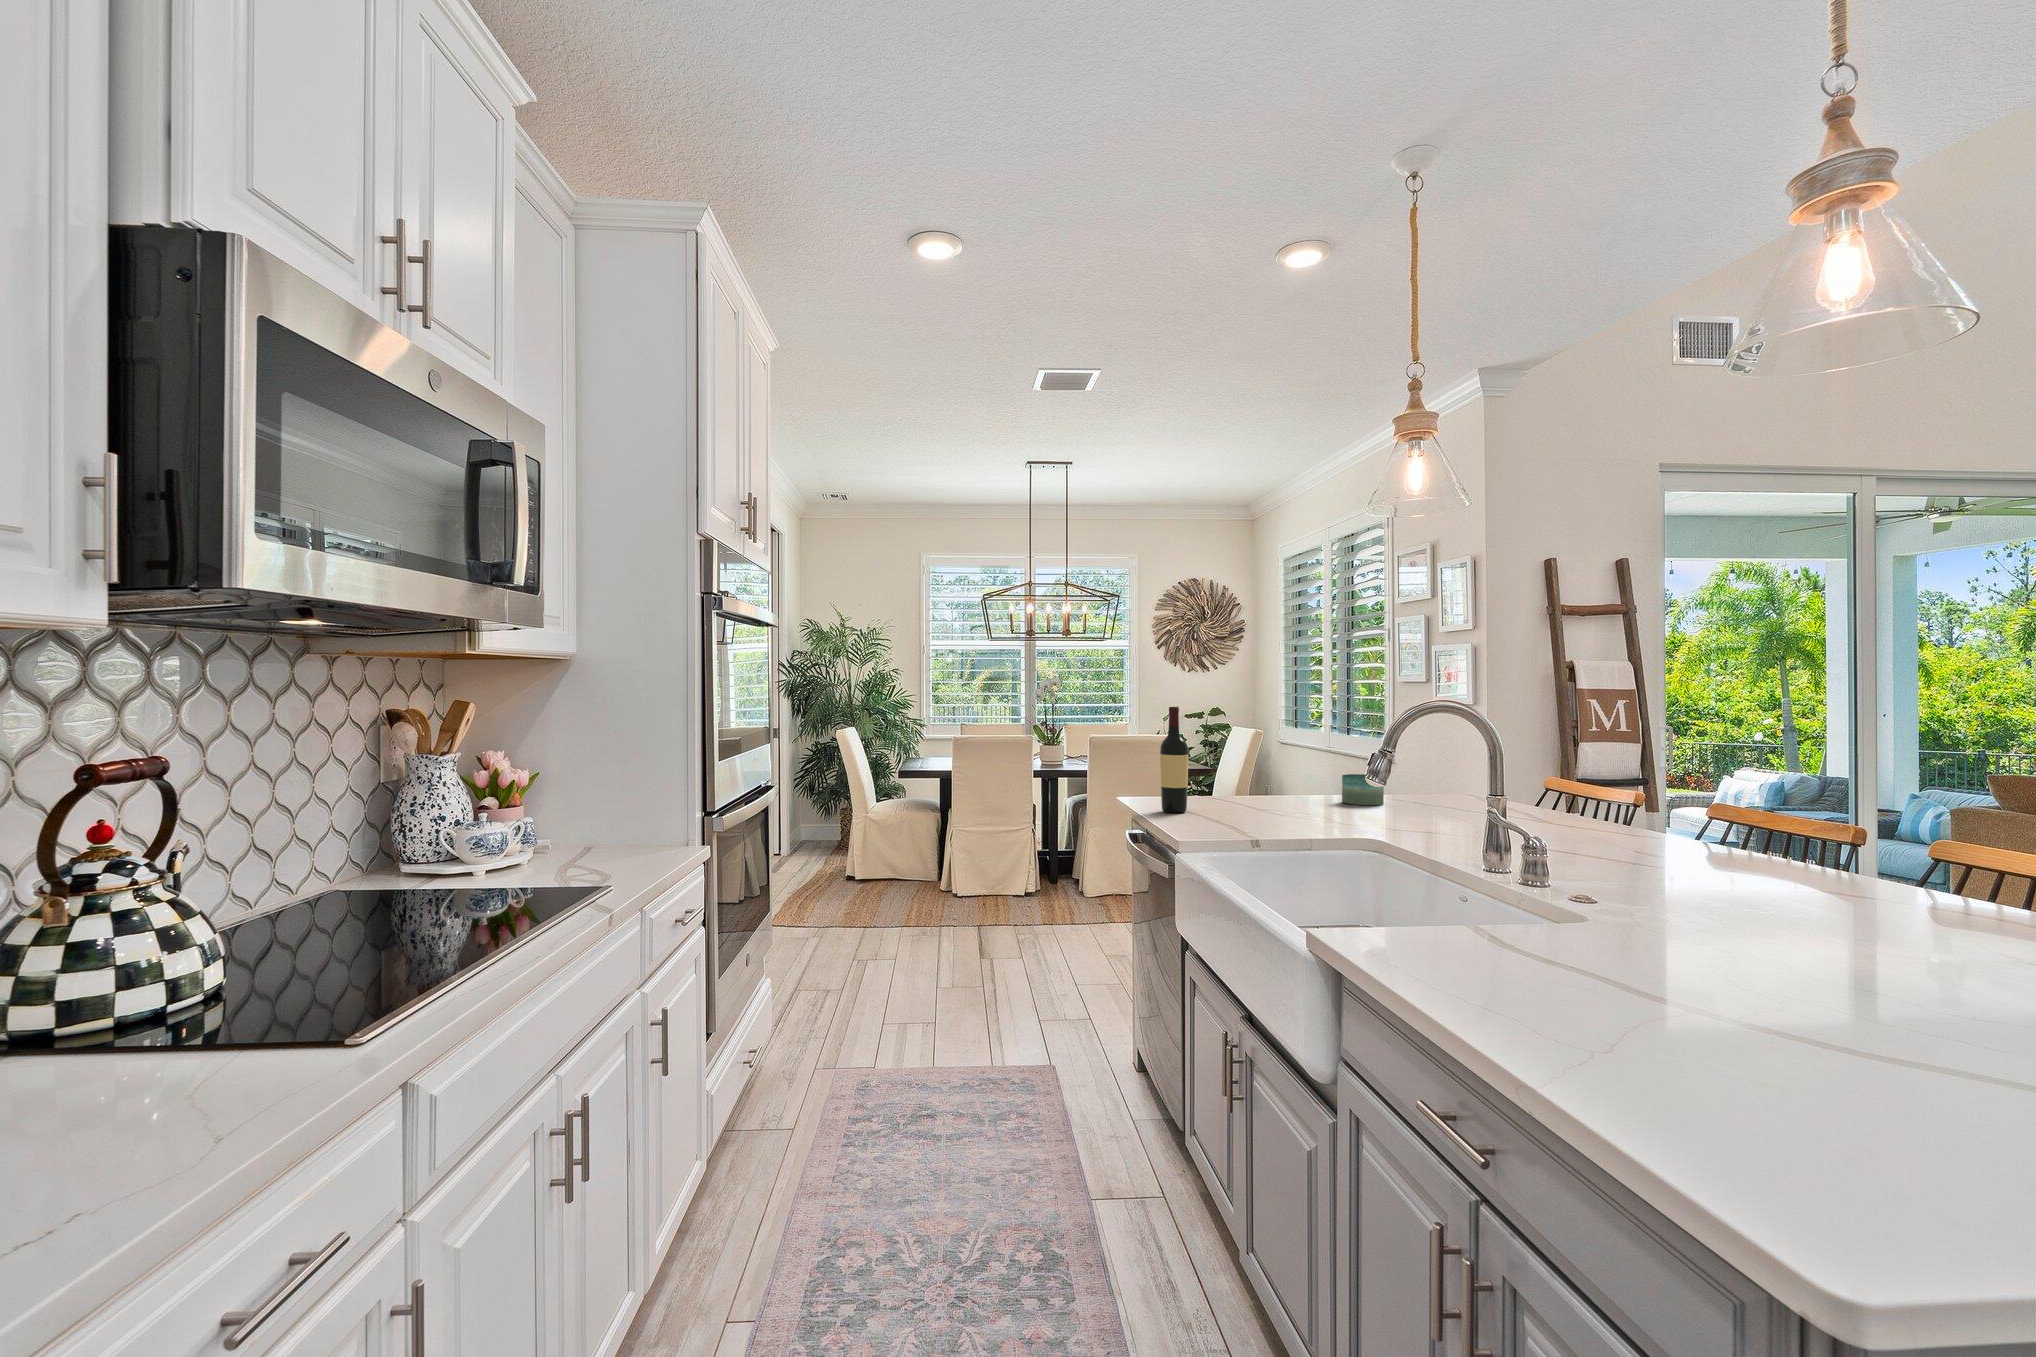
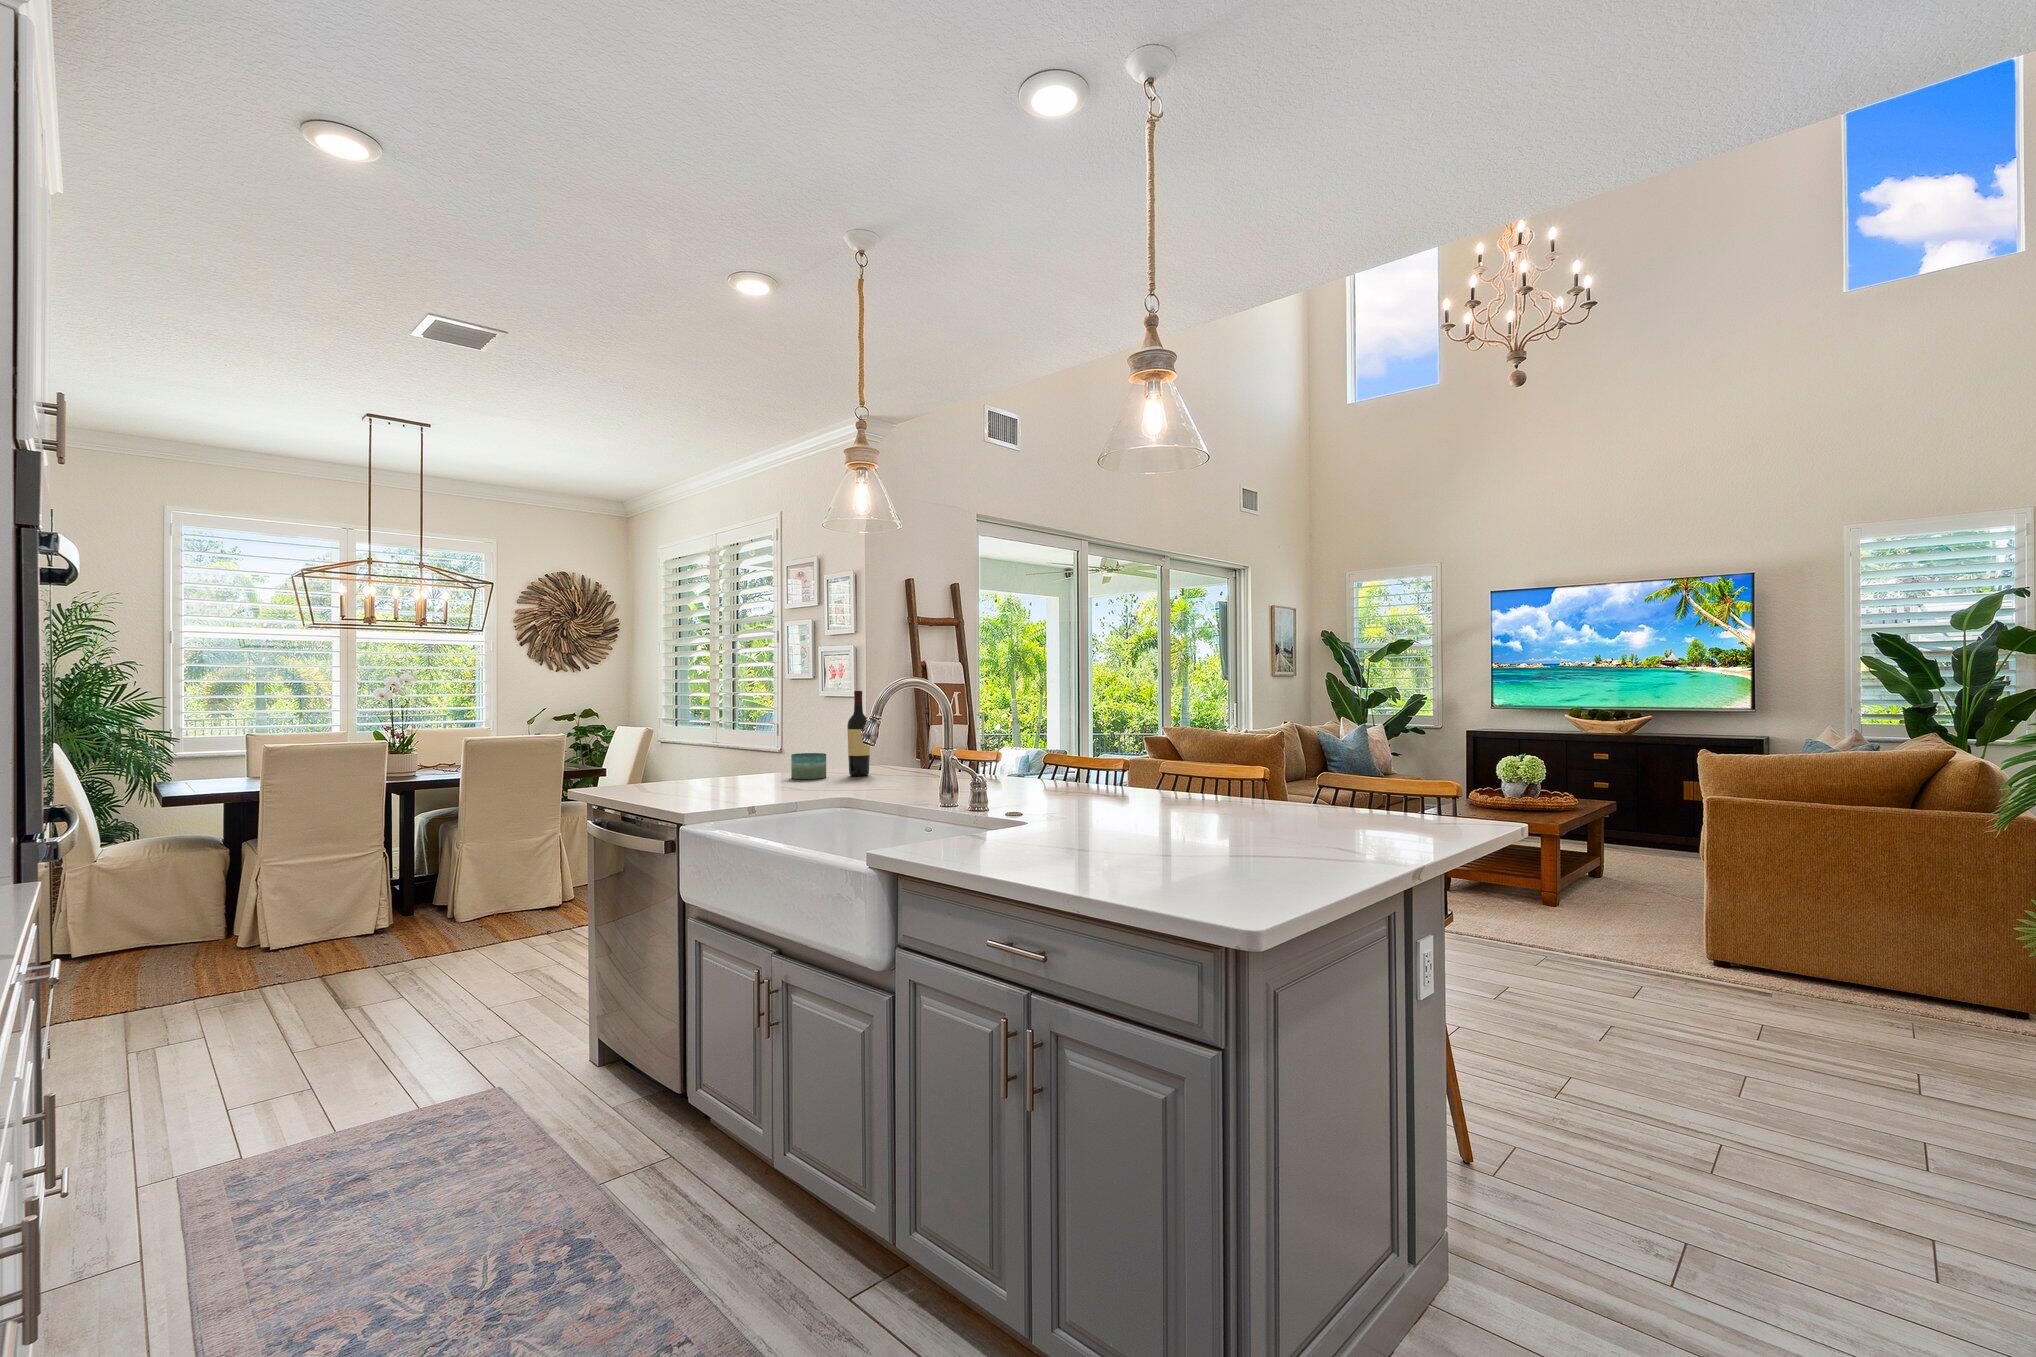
wine bottle: present [1160,707,1188,813] -> present [847,691,870,776]

